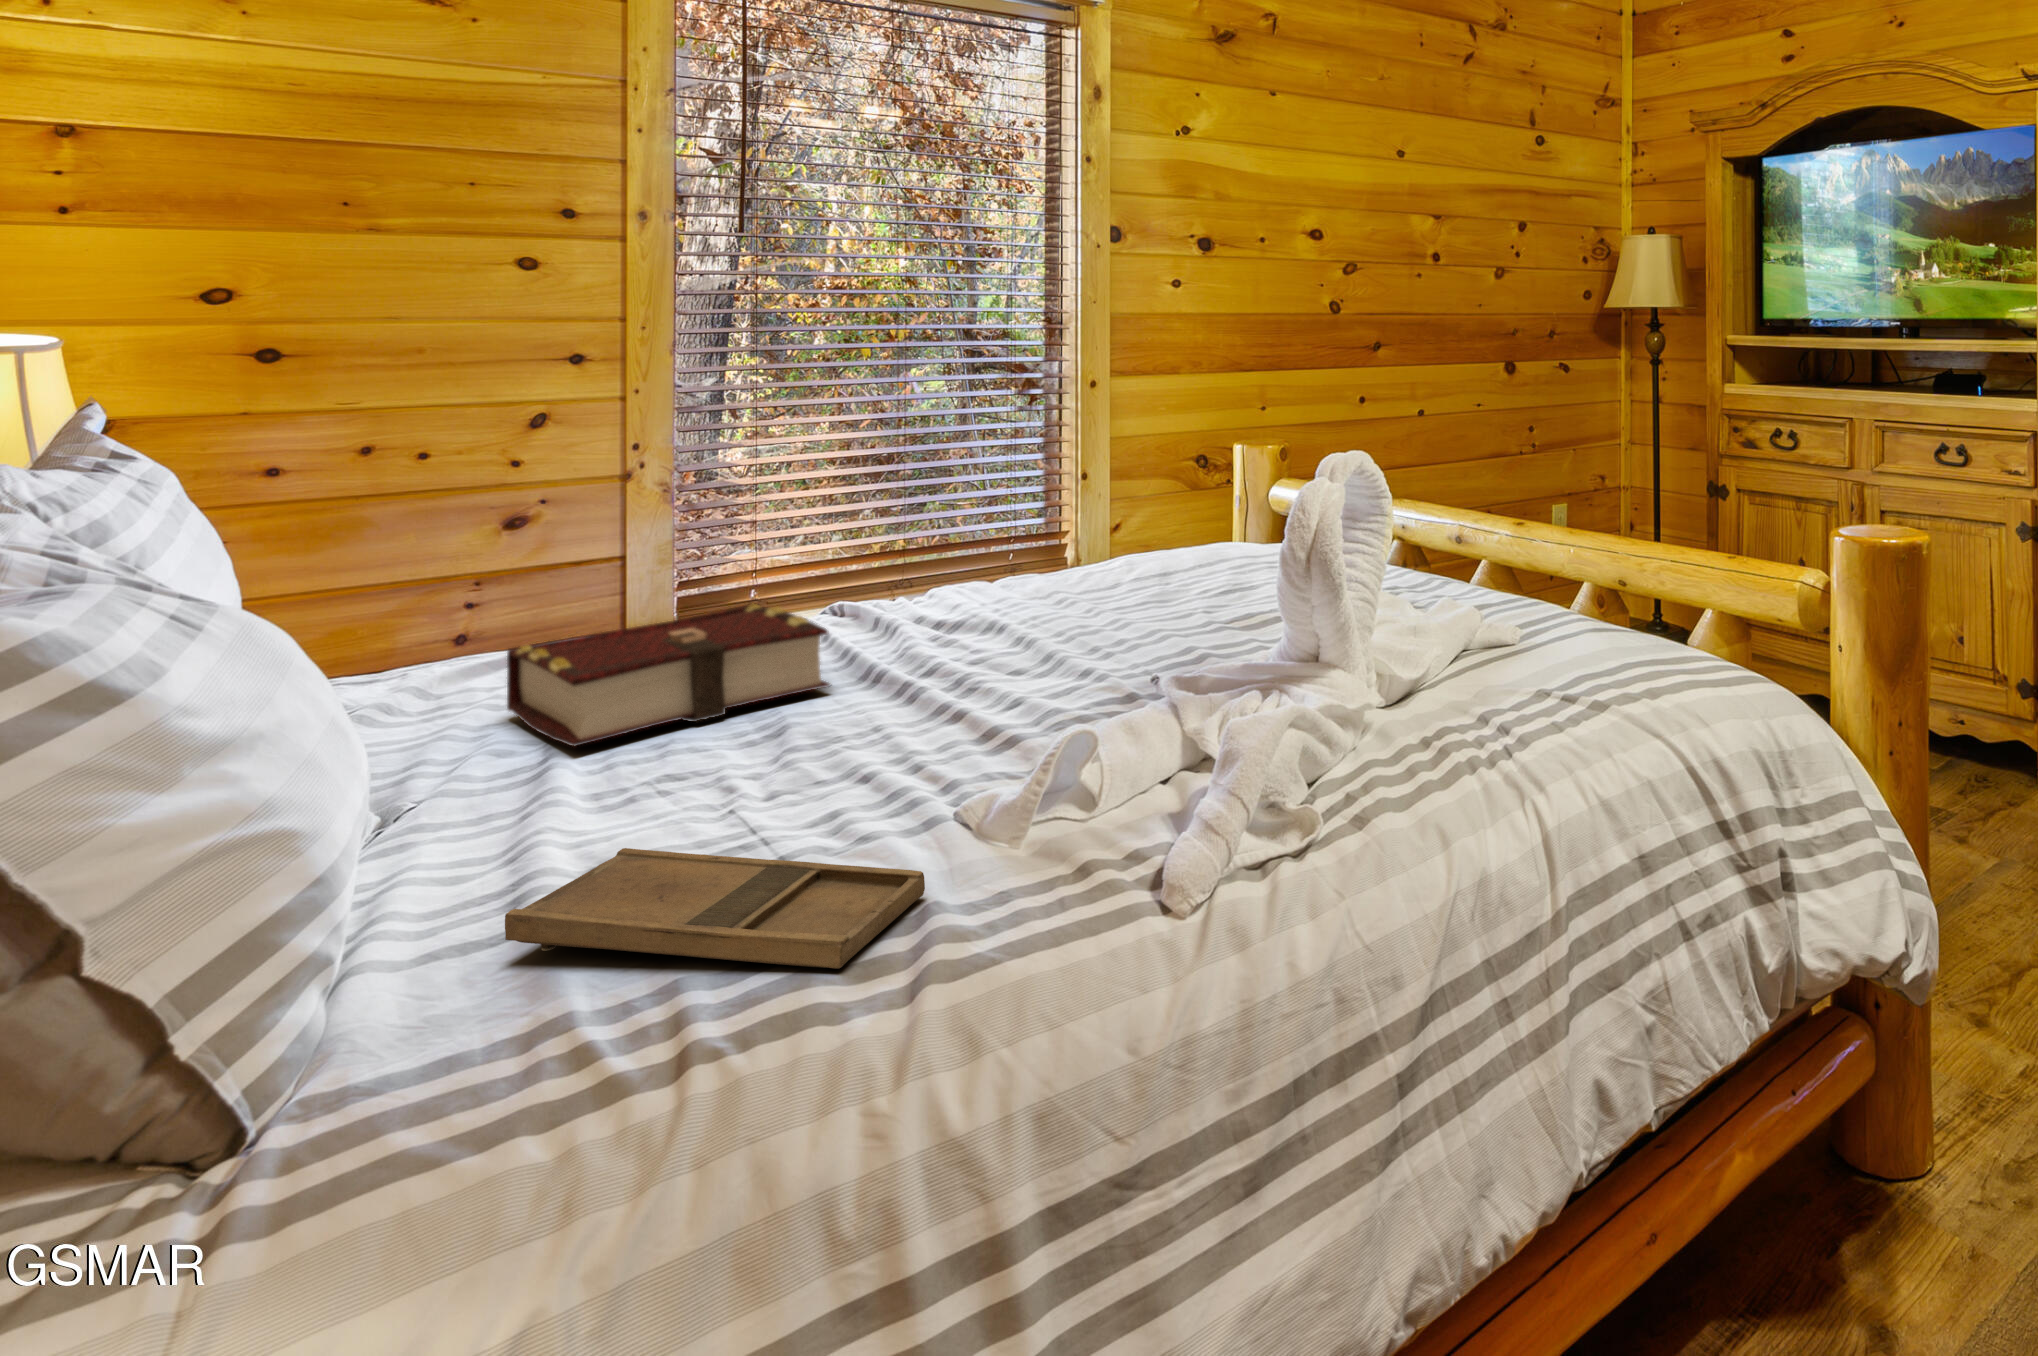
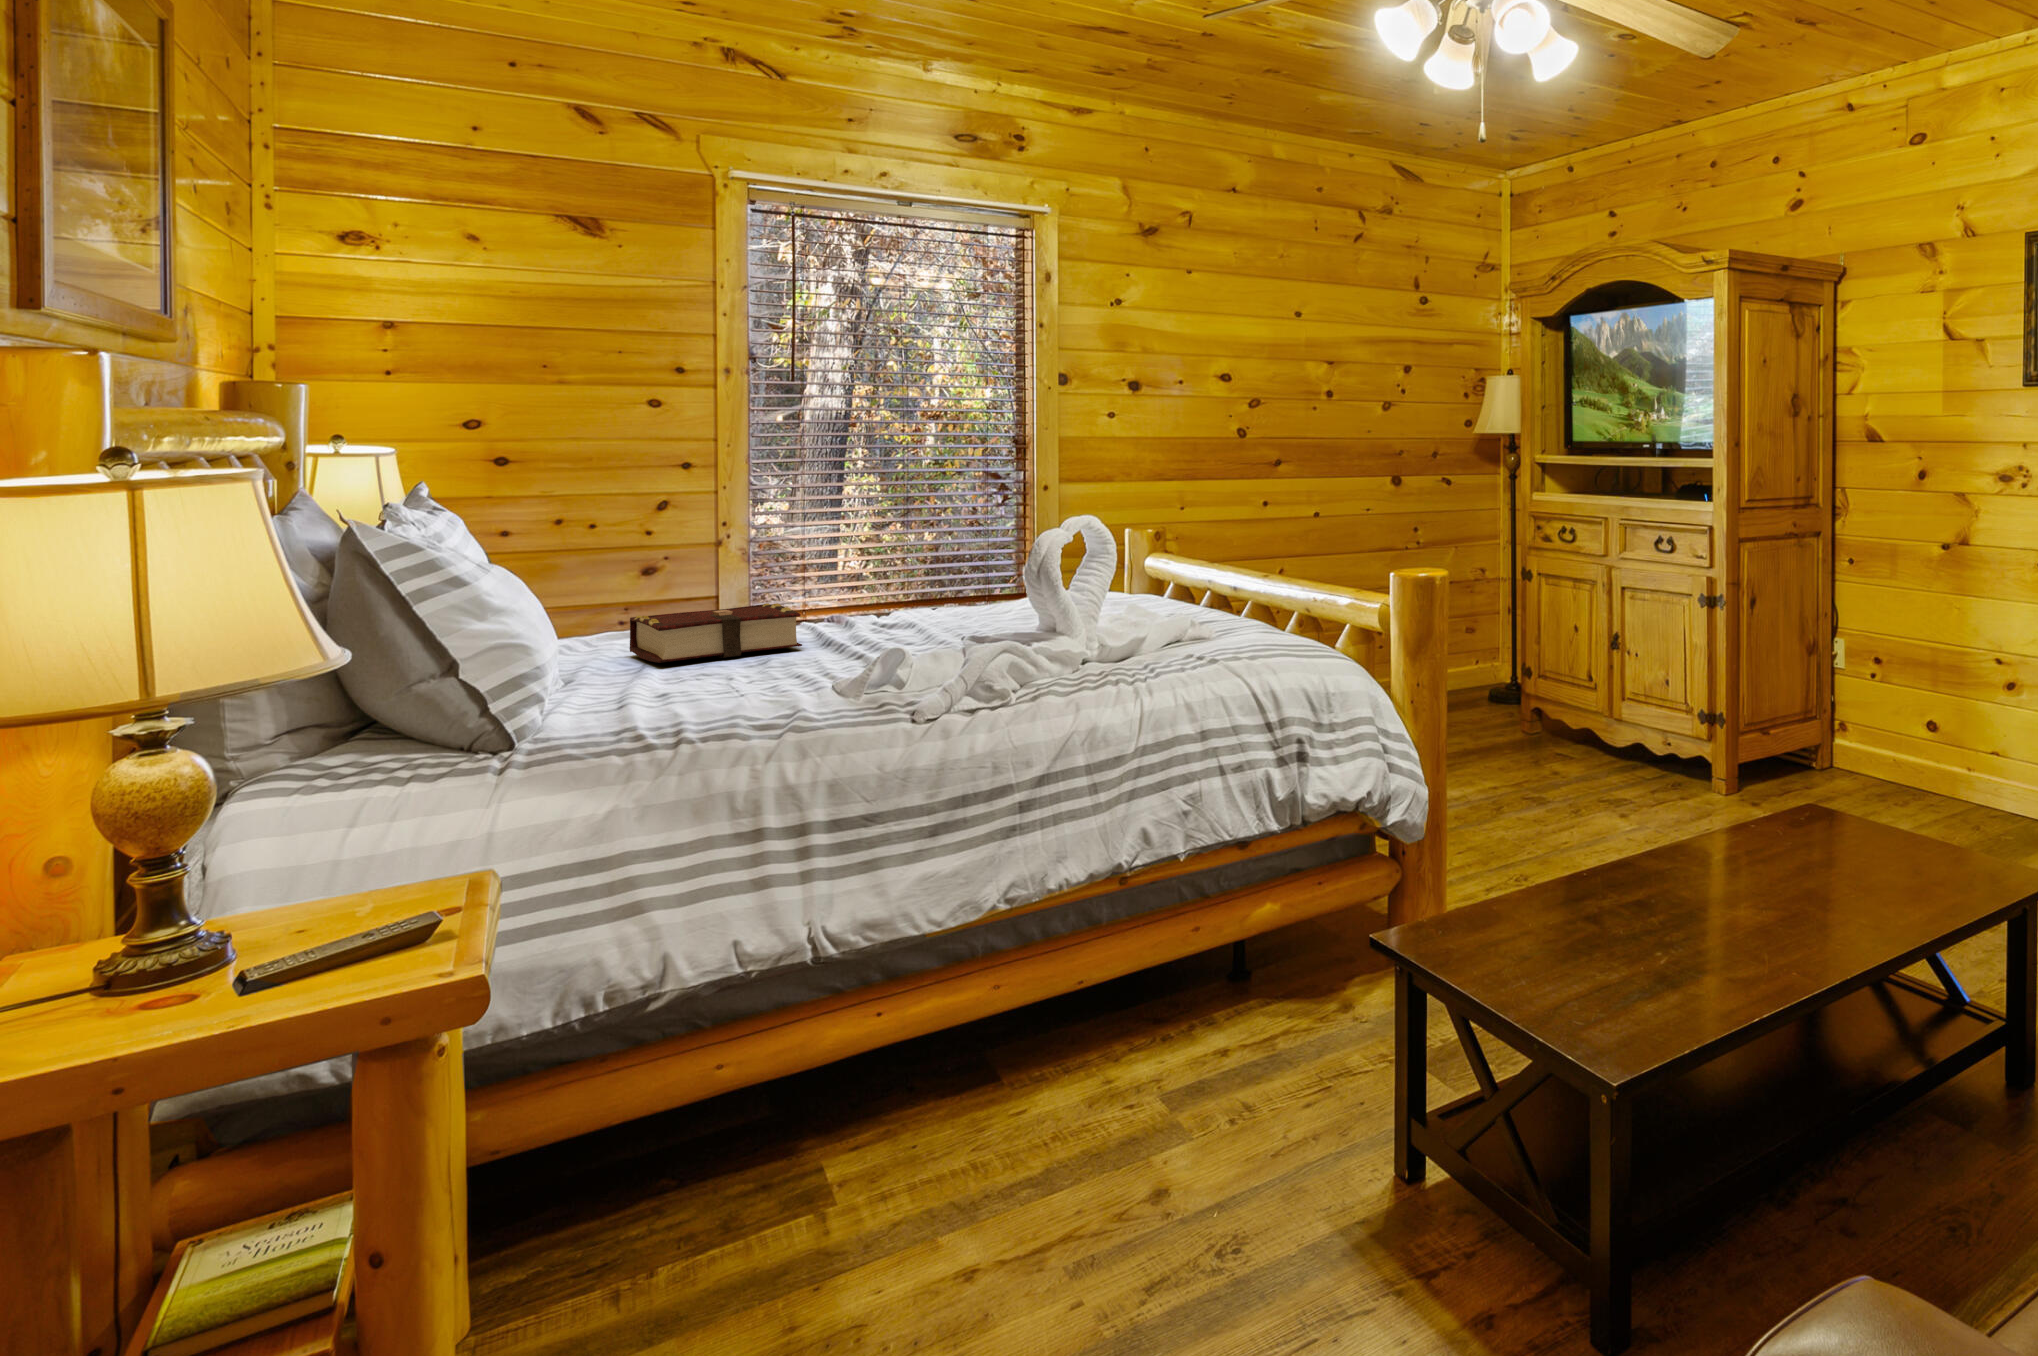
tray: present [505,848,925,968] -> none [614,683,798,721]

